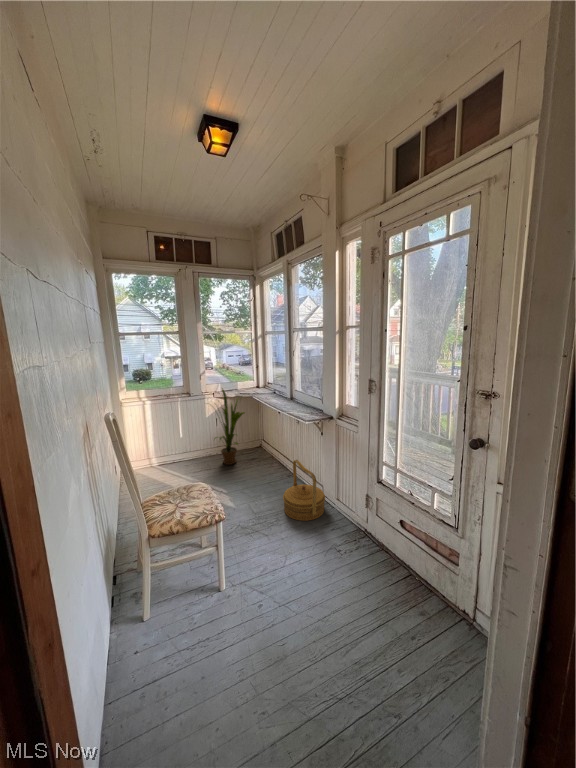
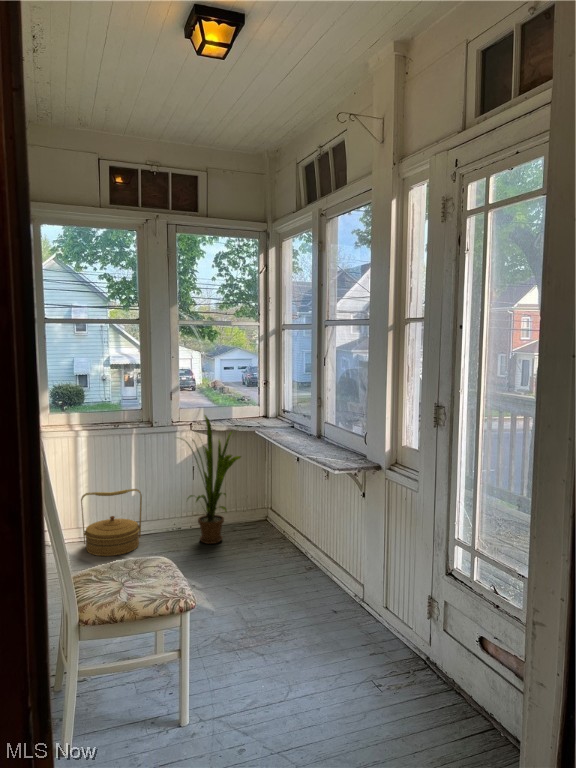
woven basket: present [283,460,325,521] -> present [81,489,142,556]

